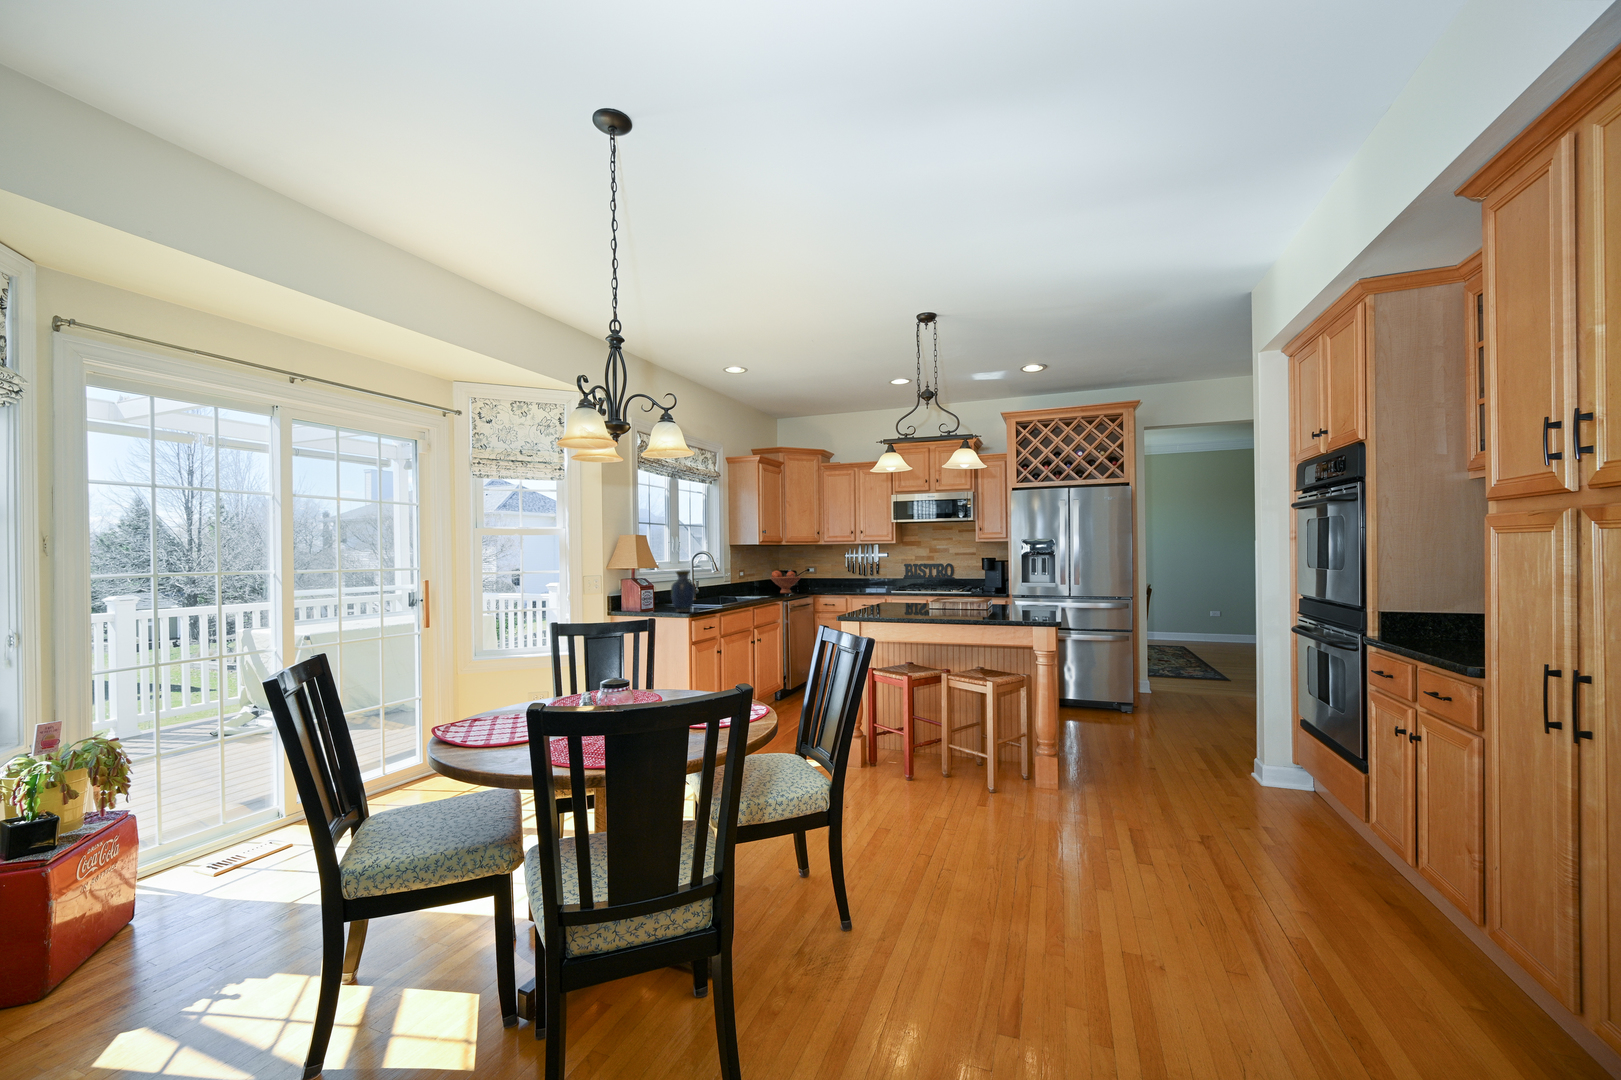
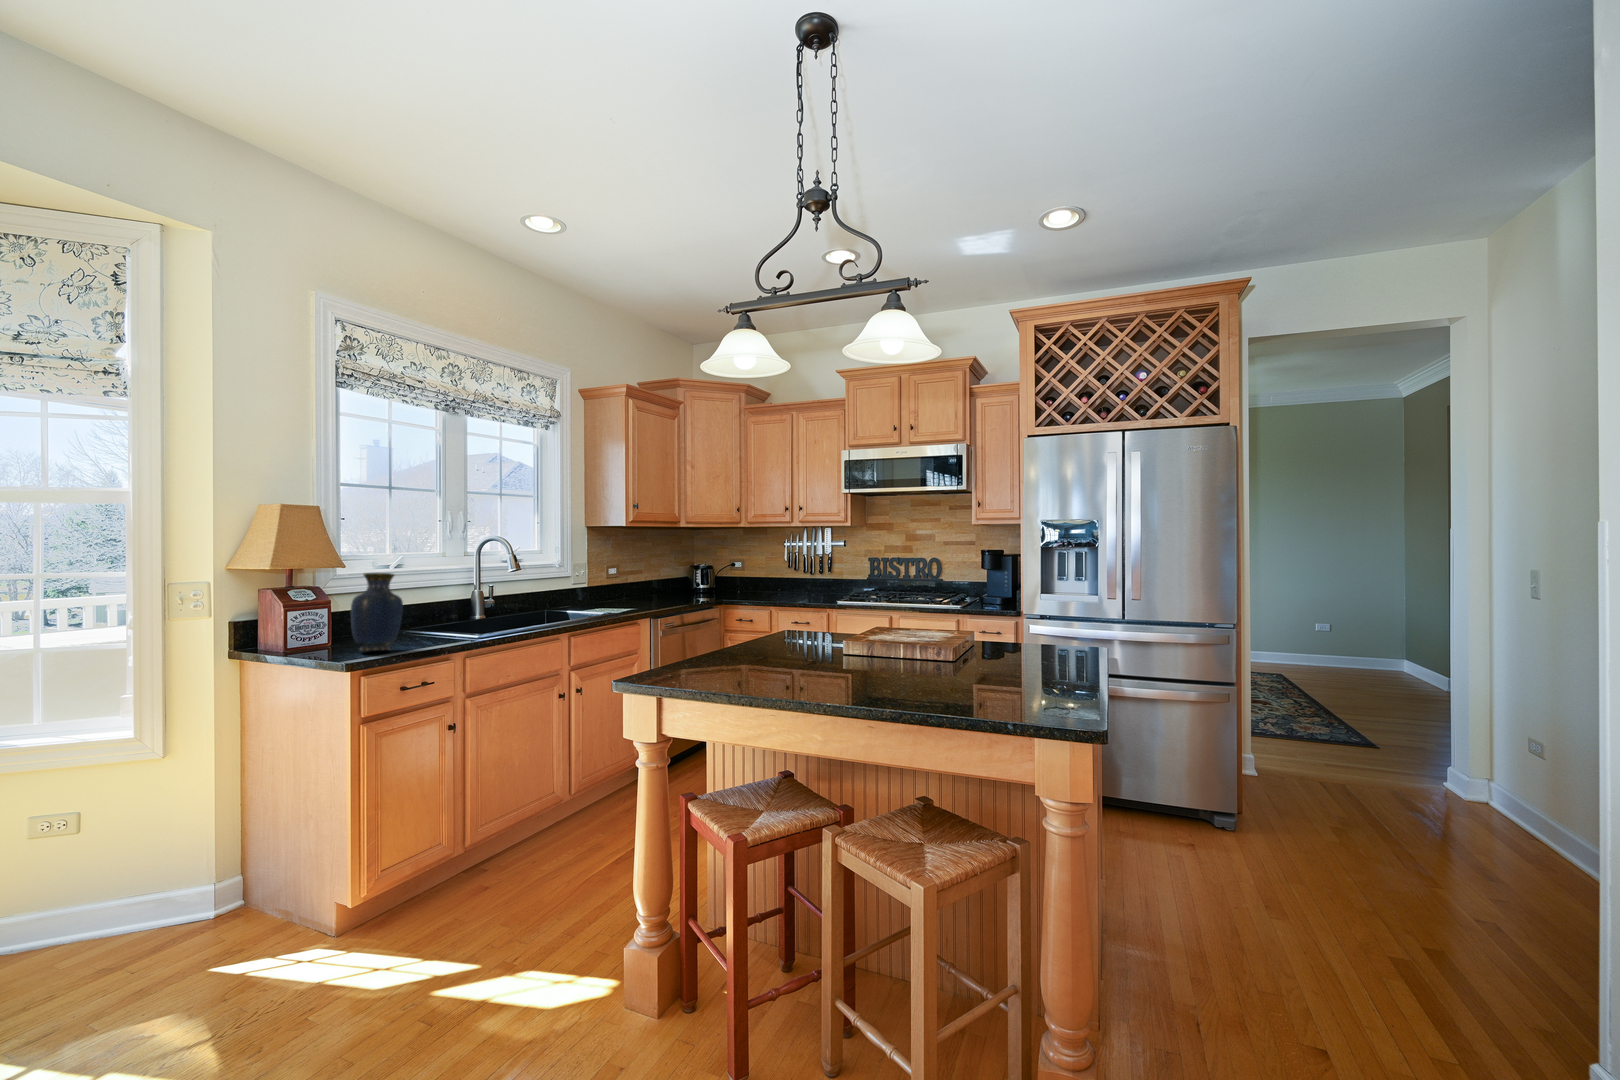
fruit bowl: present [770,570,801,593] -> none [657,566,705,601]

